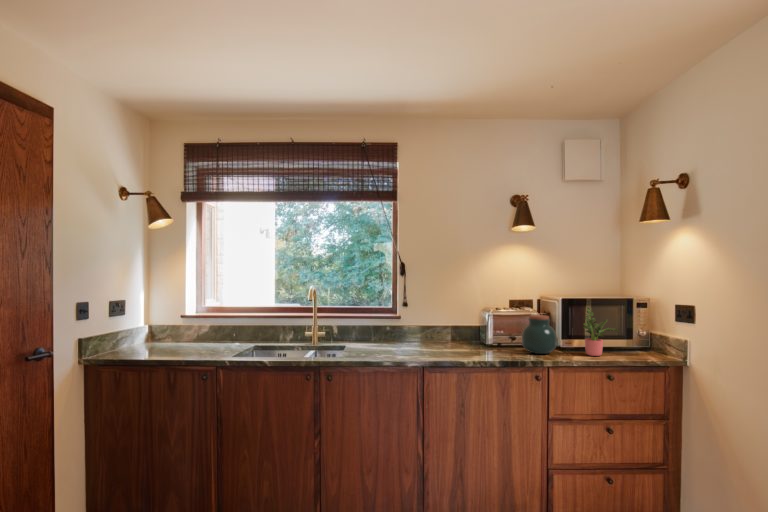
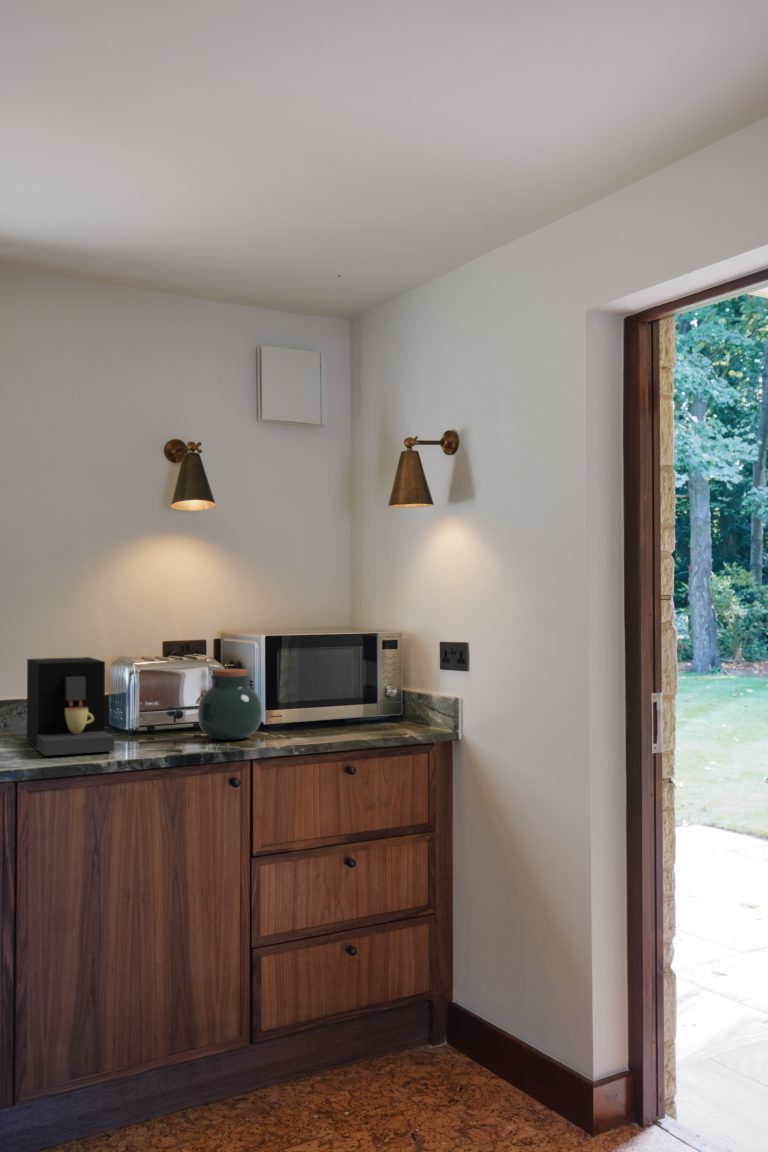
coffee maker: none [438,305,474,354] -> present [27,657,114,756]
potted plant: present [583,308,619,356] -> none [304,650,361,735]

